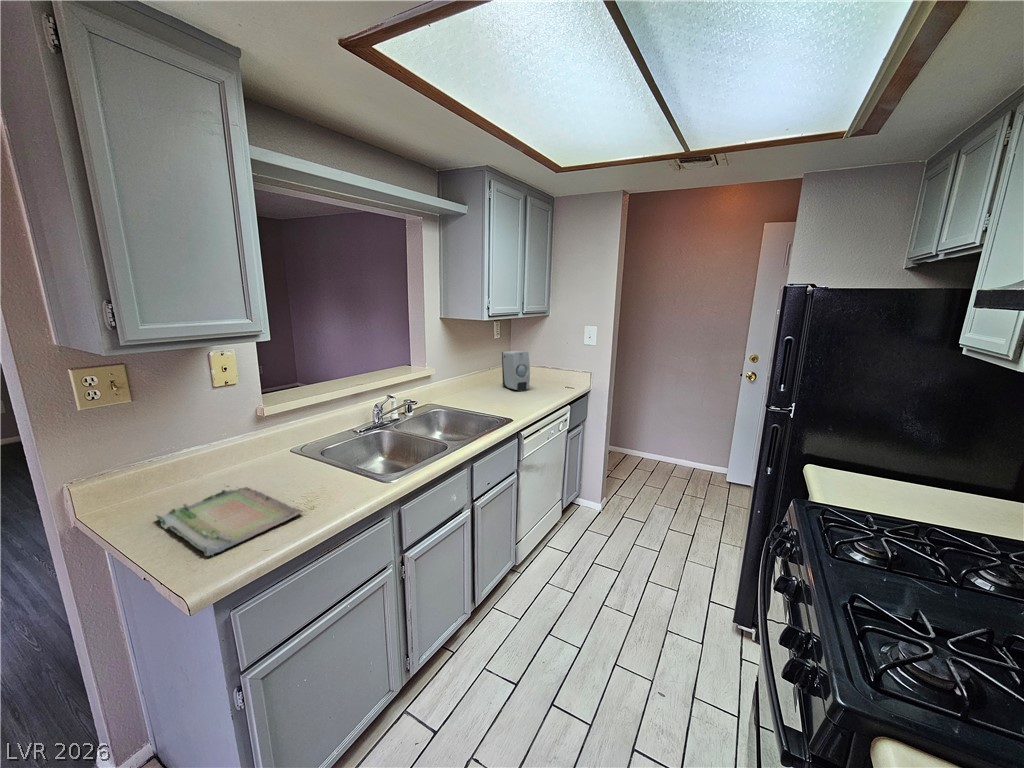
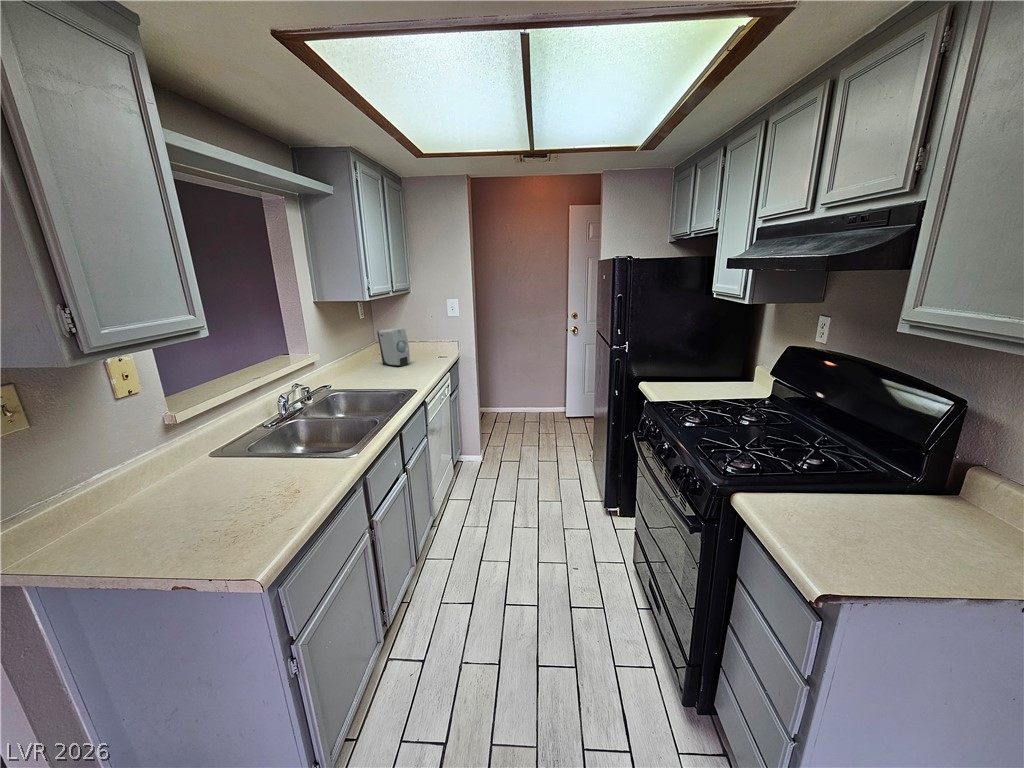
tray: present [156,486,302,556] -> none [120,489,294,552]

